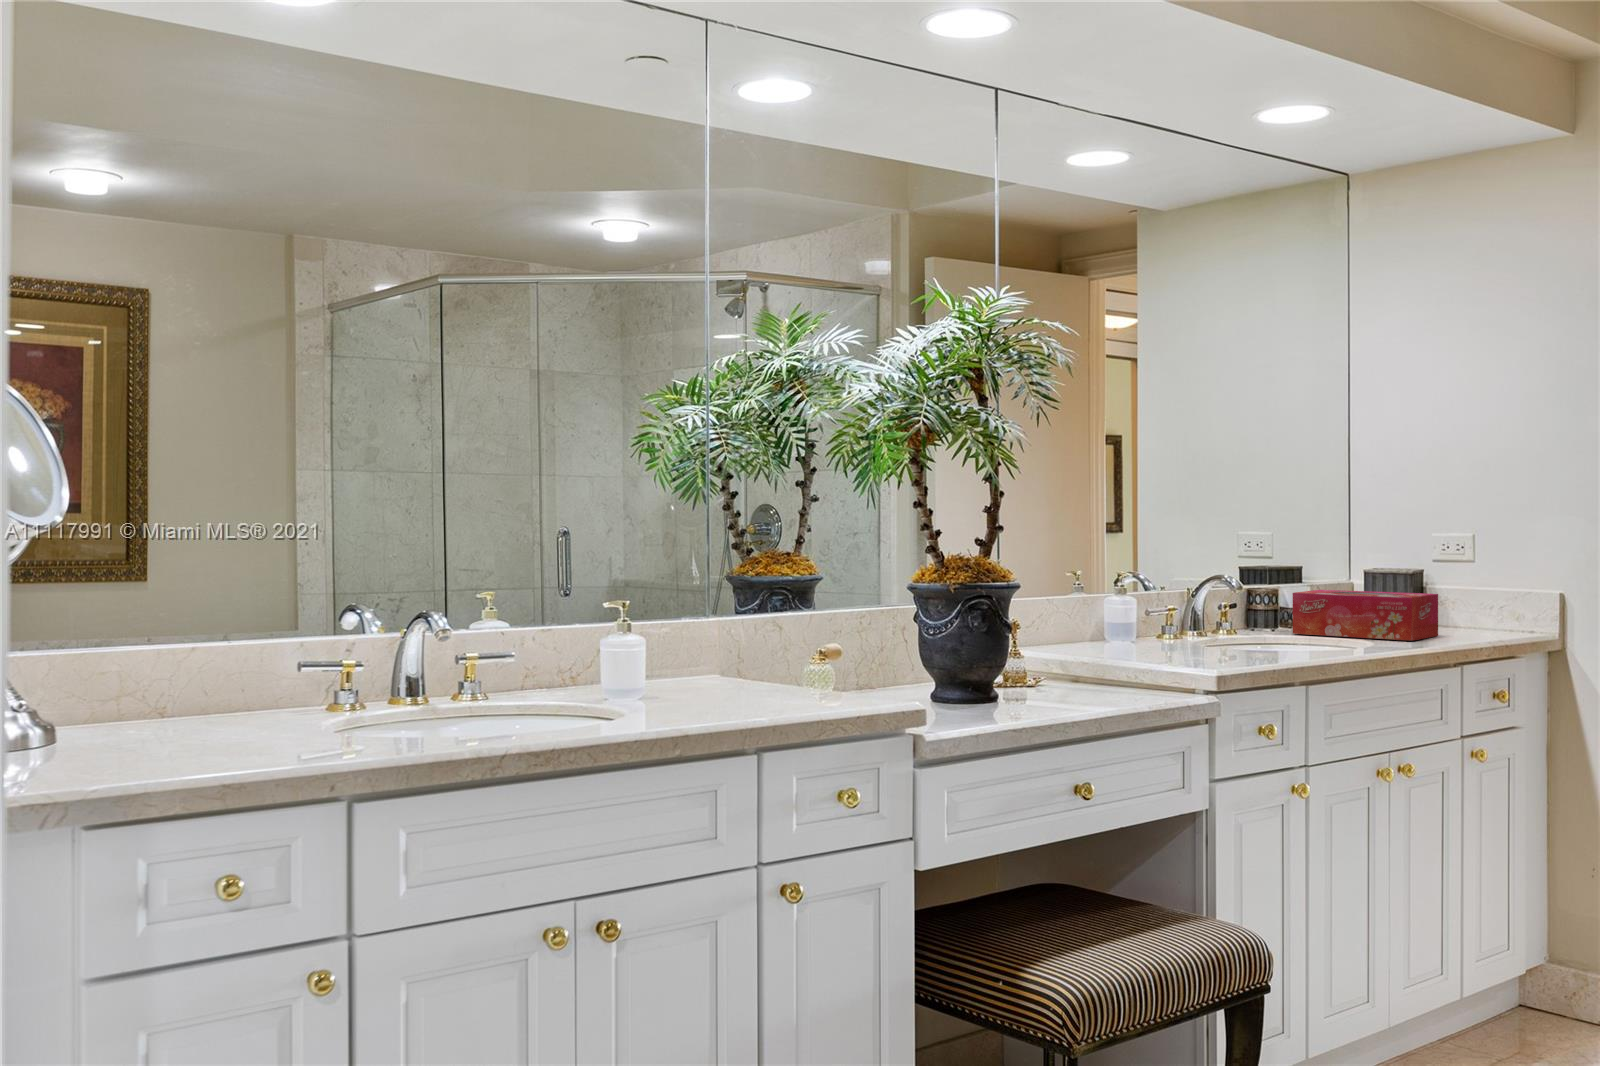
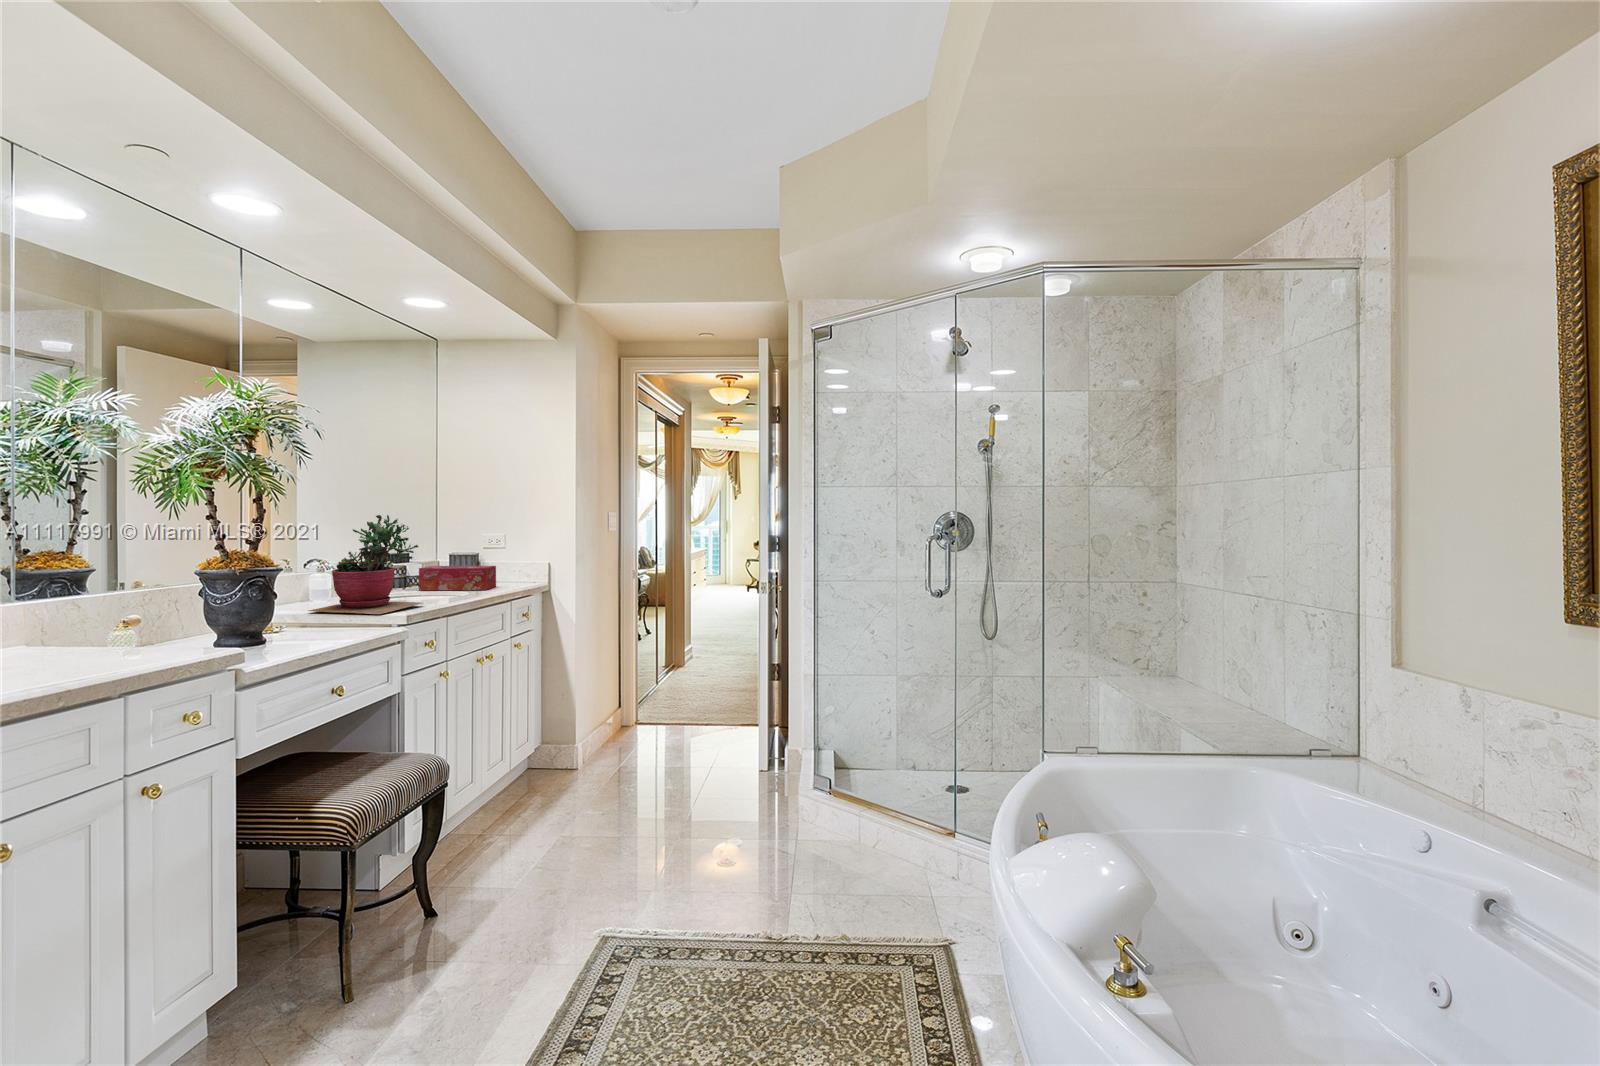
succulent plant: none [1090,496,1273,670] -> present [309,515,422,614]

